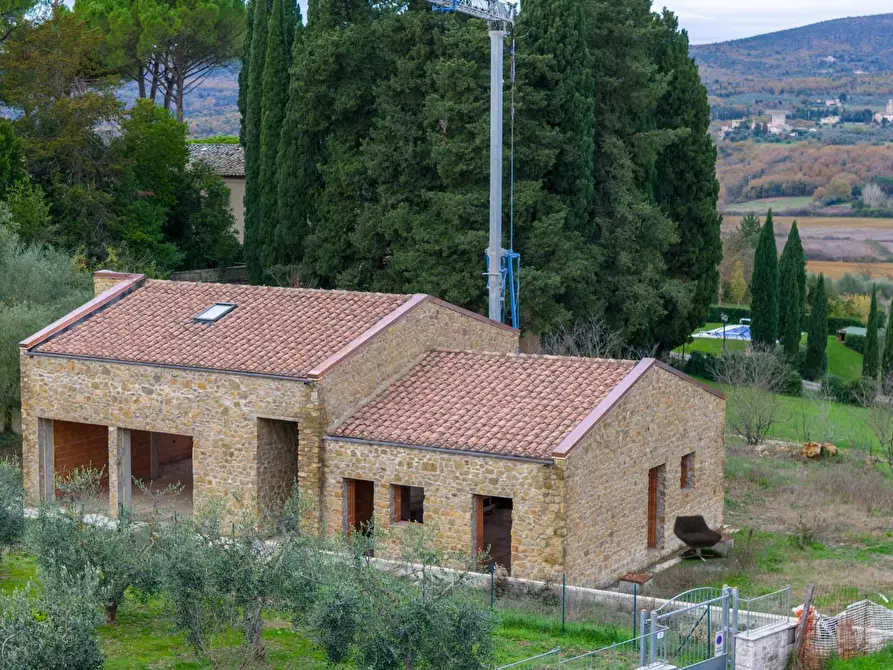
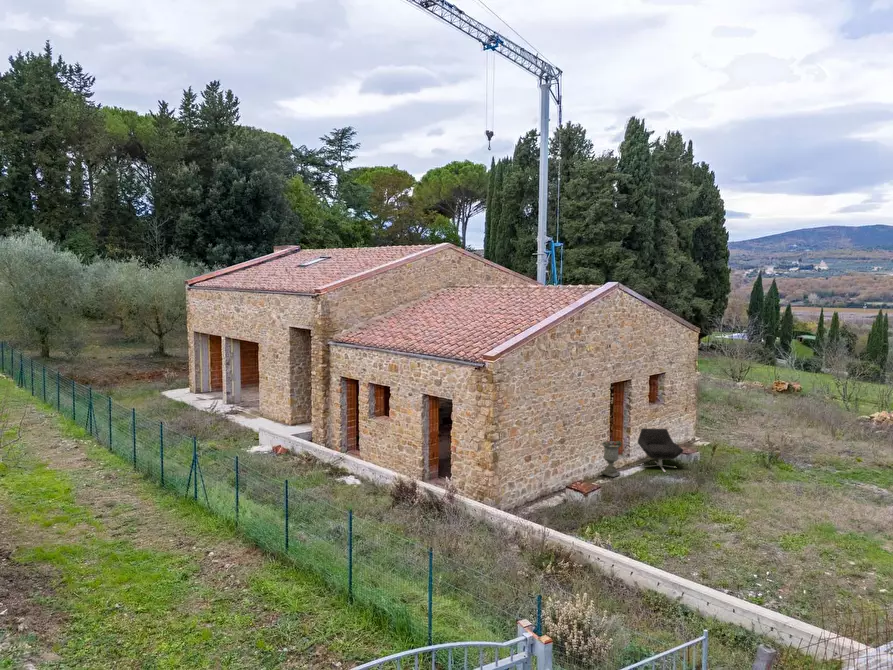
planter: none [643,530,665,570] -> present [601,440,622,477]

